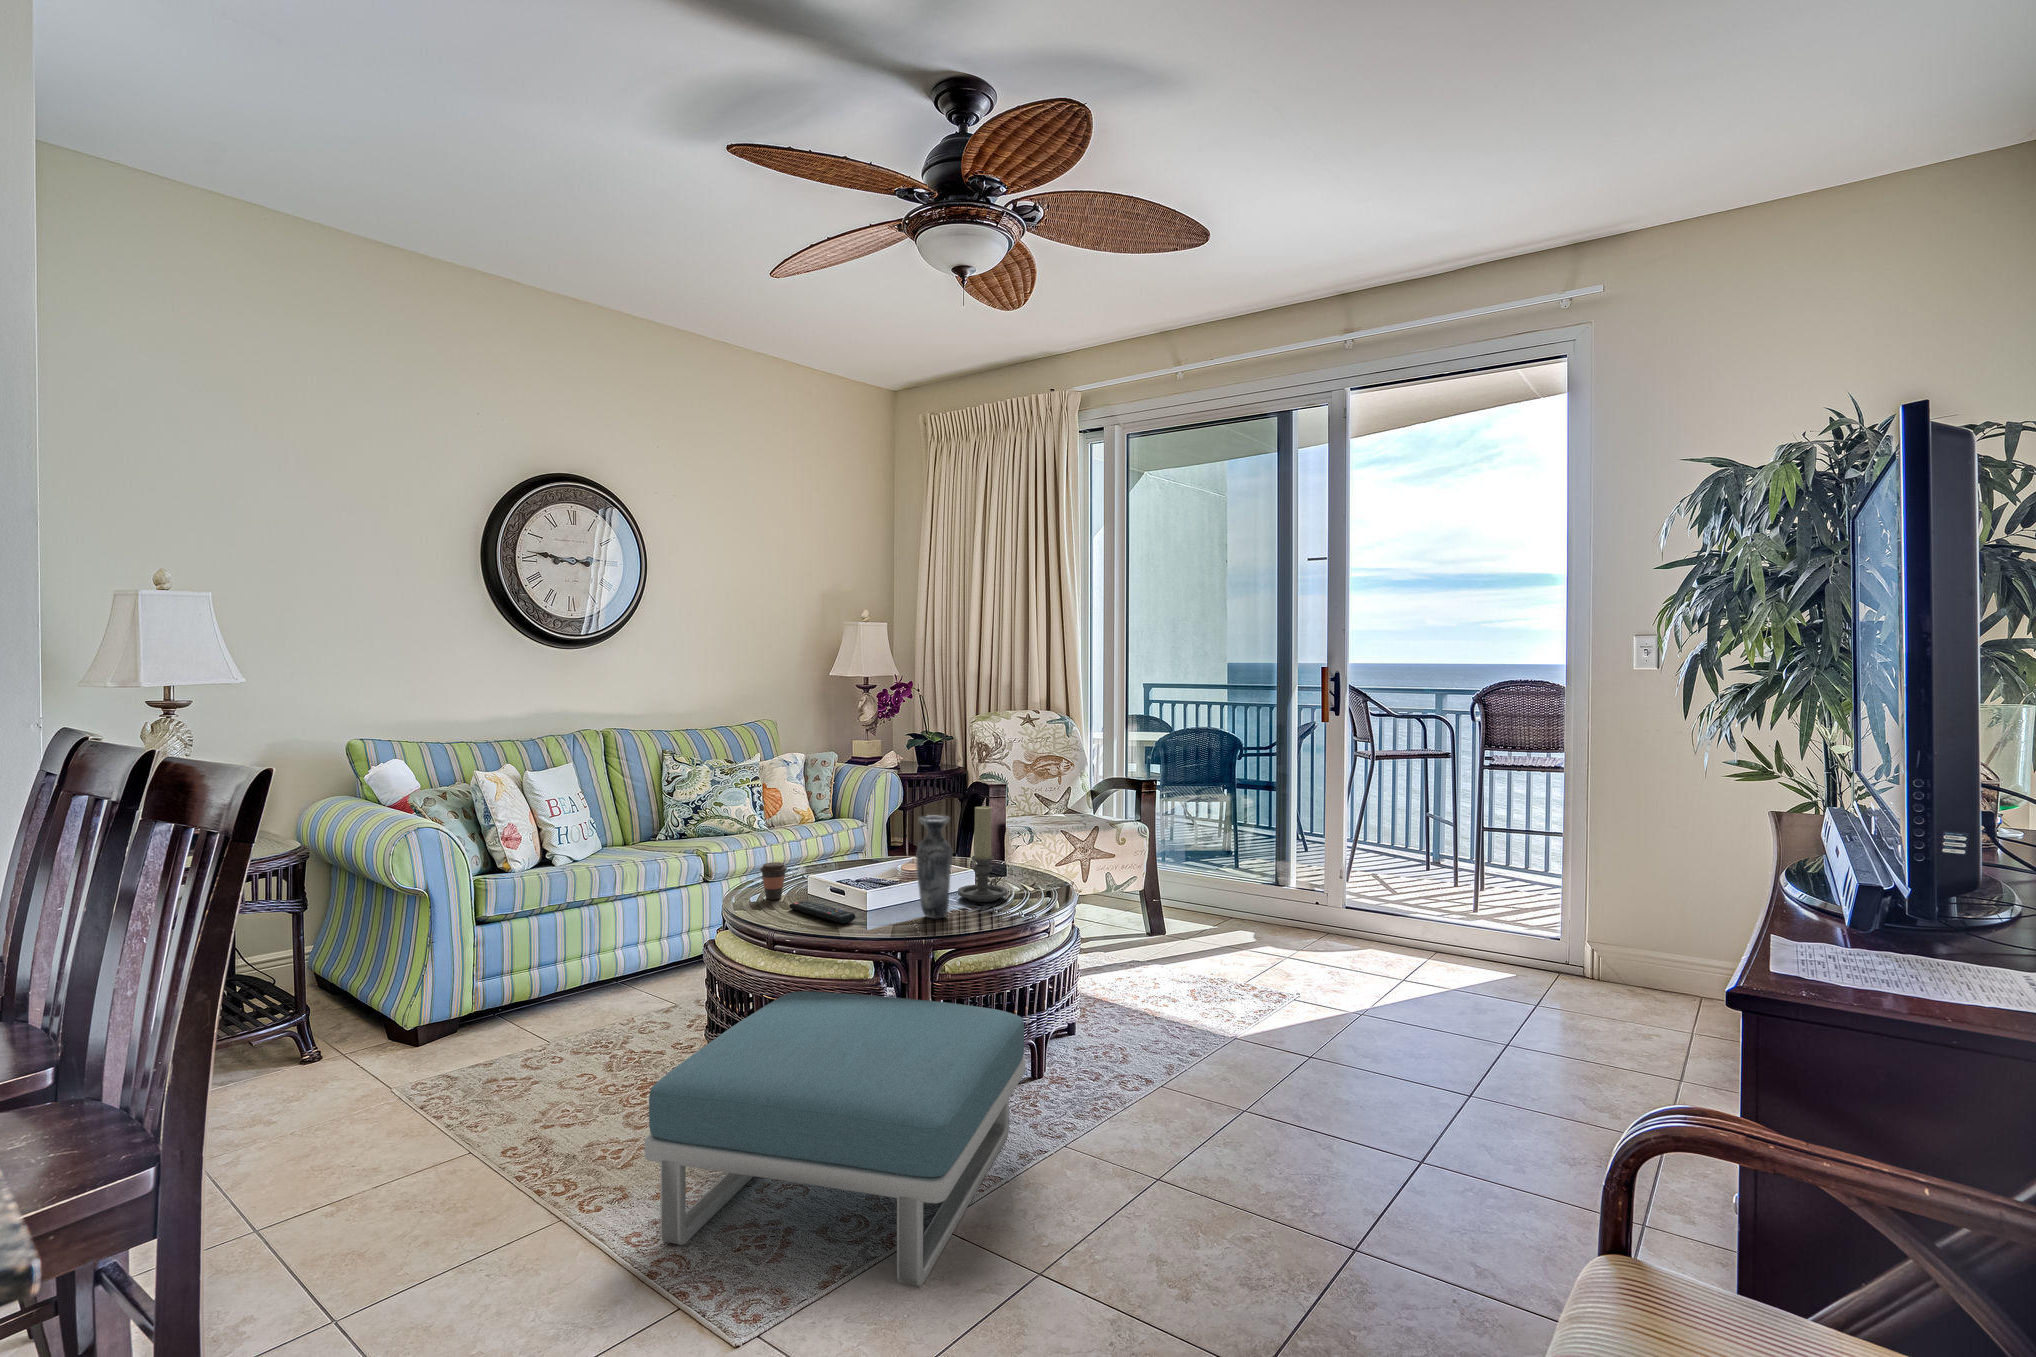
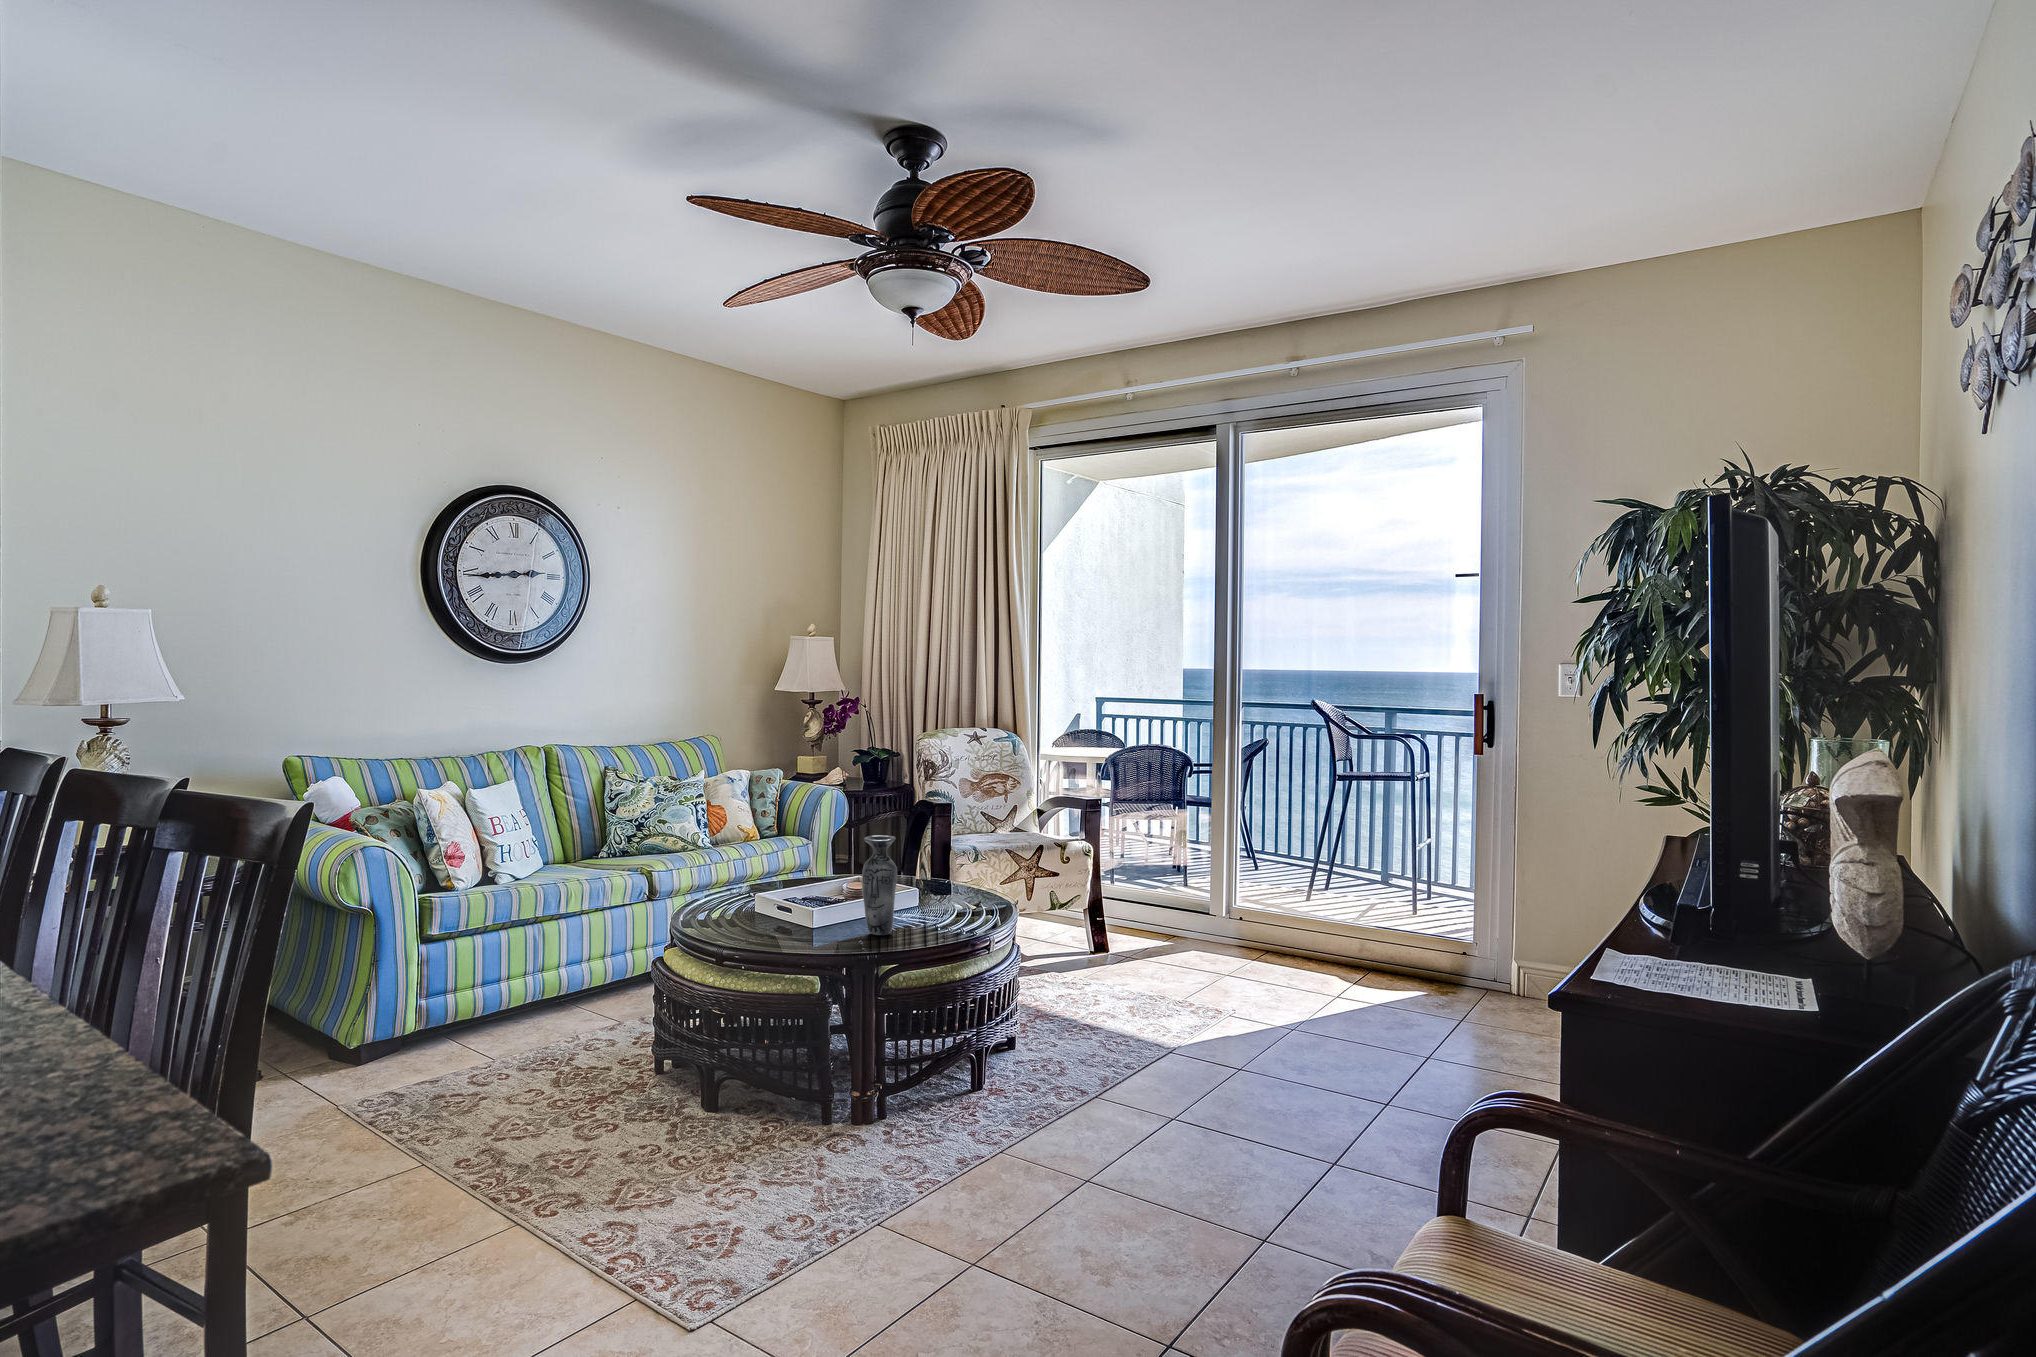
candle holder: present [958,806,1008,902] -> none [903,825,951,919]
coffee cup: present [760,862,787,900] -> none [708,881,735,917]
remote control: present [789,901,855,924] -> none [737,918,802,940]
footstool: present [645,991,1025,1286] -> none [601,1006,965,1277]

